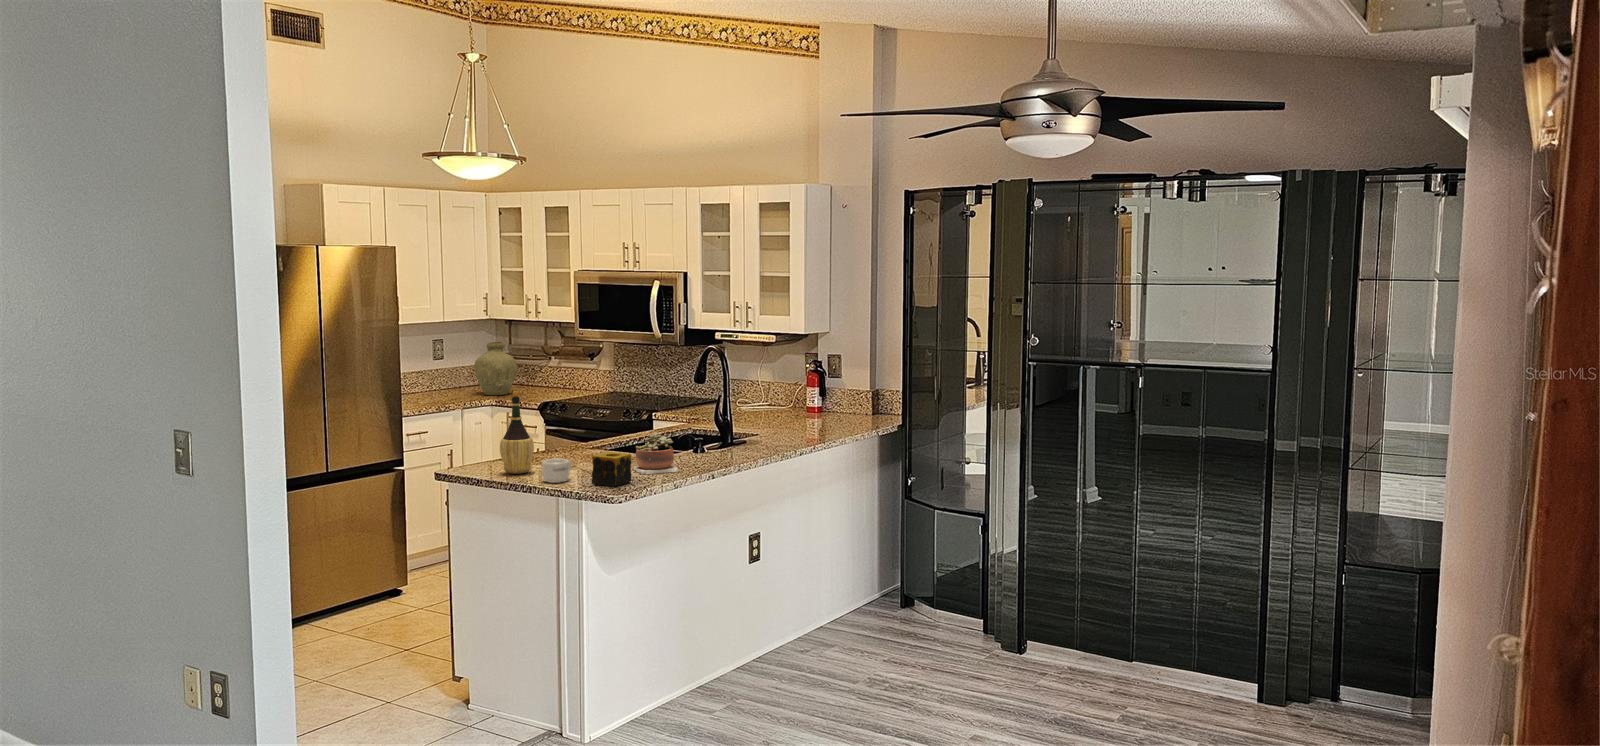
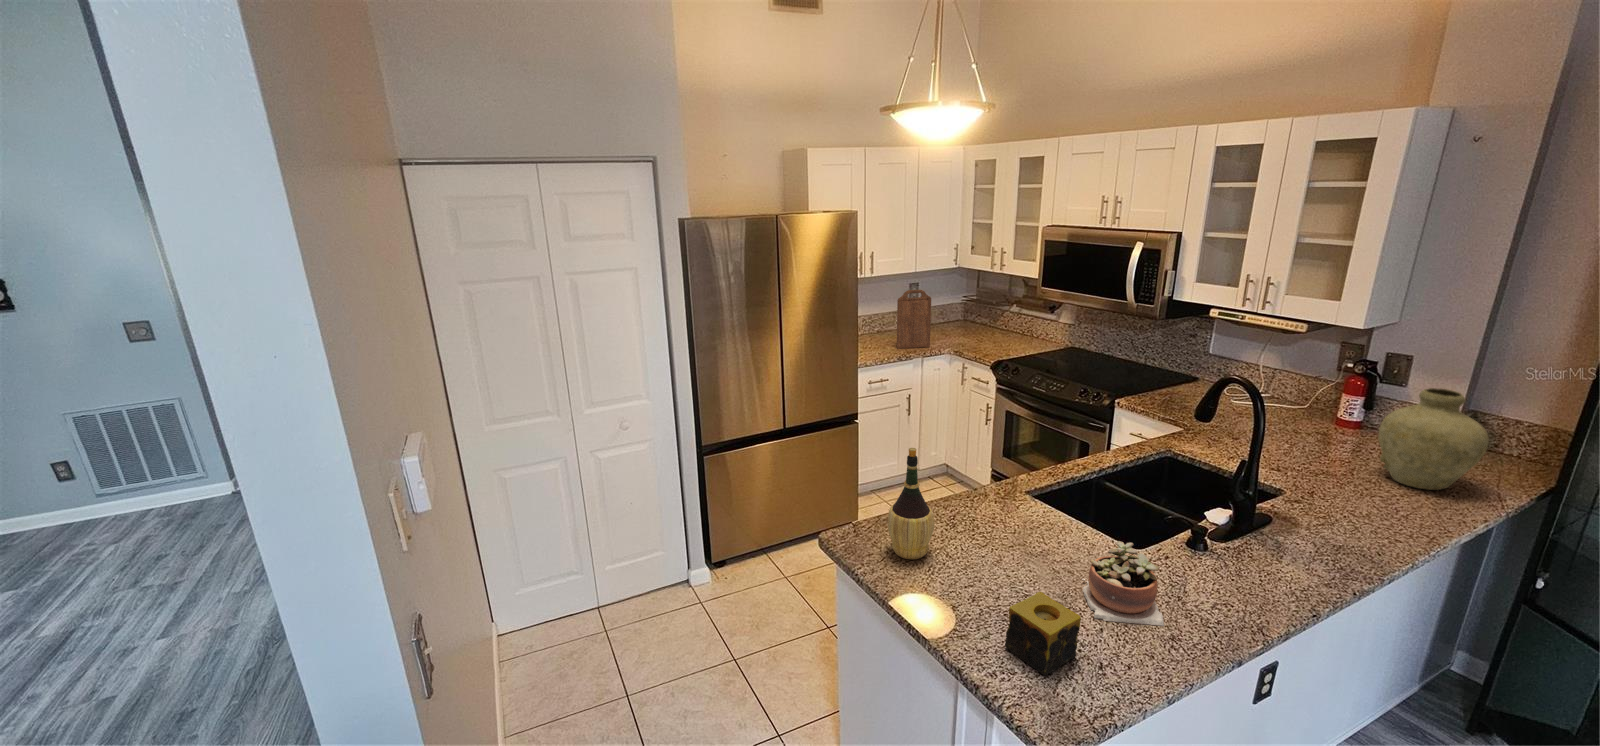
cutting board: none [431,337,469,403] -> present [897,290,931,349]
vase: present [474,342,517,395] -> present [1378,388,1489,490]
mug: present [542,458,572,483] -> none [932,568,981,618]

